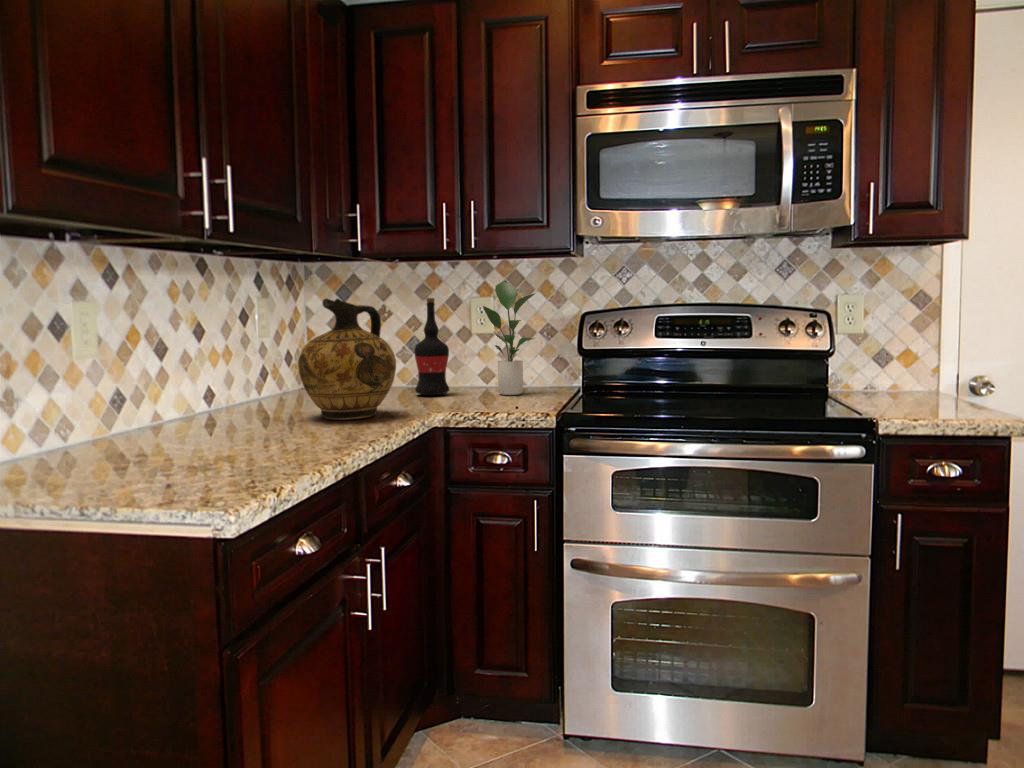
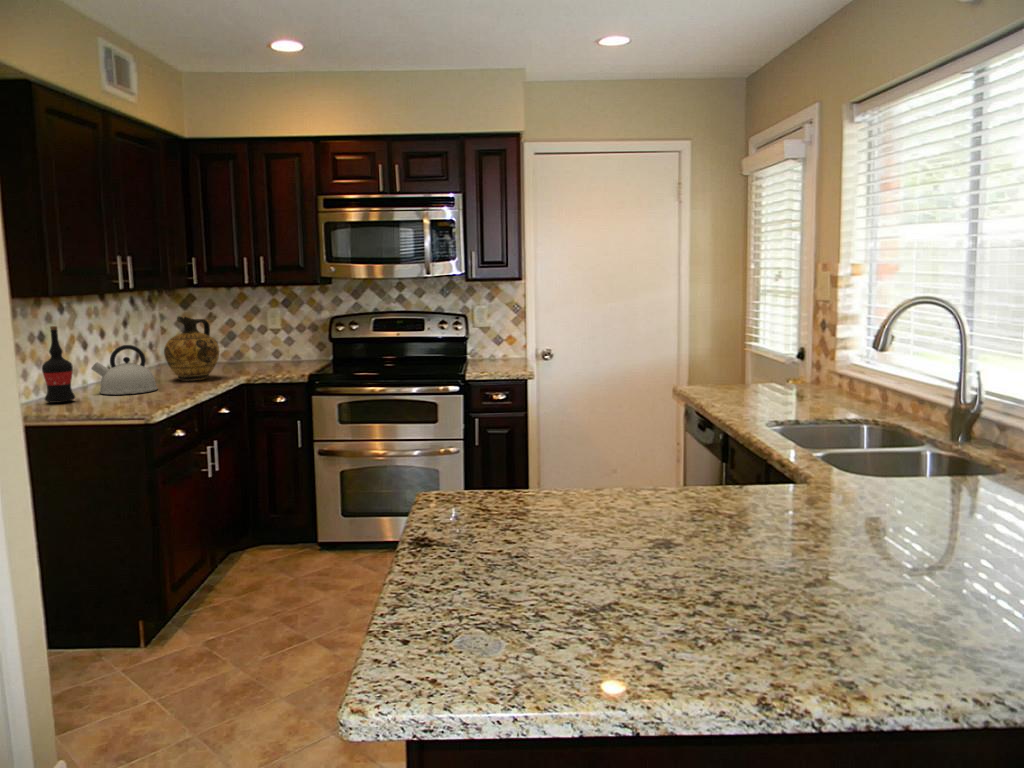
potted plant: present [483,281,535,395] -> none [271,299,304,366]
wine bottle: present [414,298,449,395] -> present [42,326,75,403]
kettle: none [149,347,278,449] -> present [91,345,158,395]

